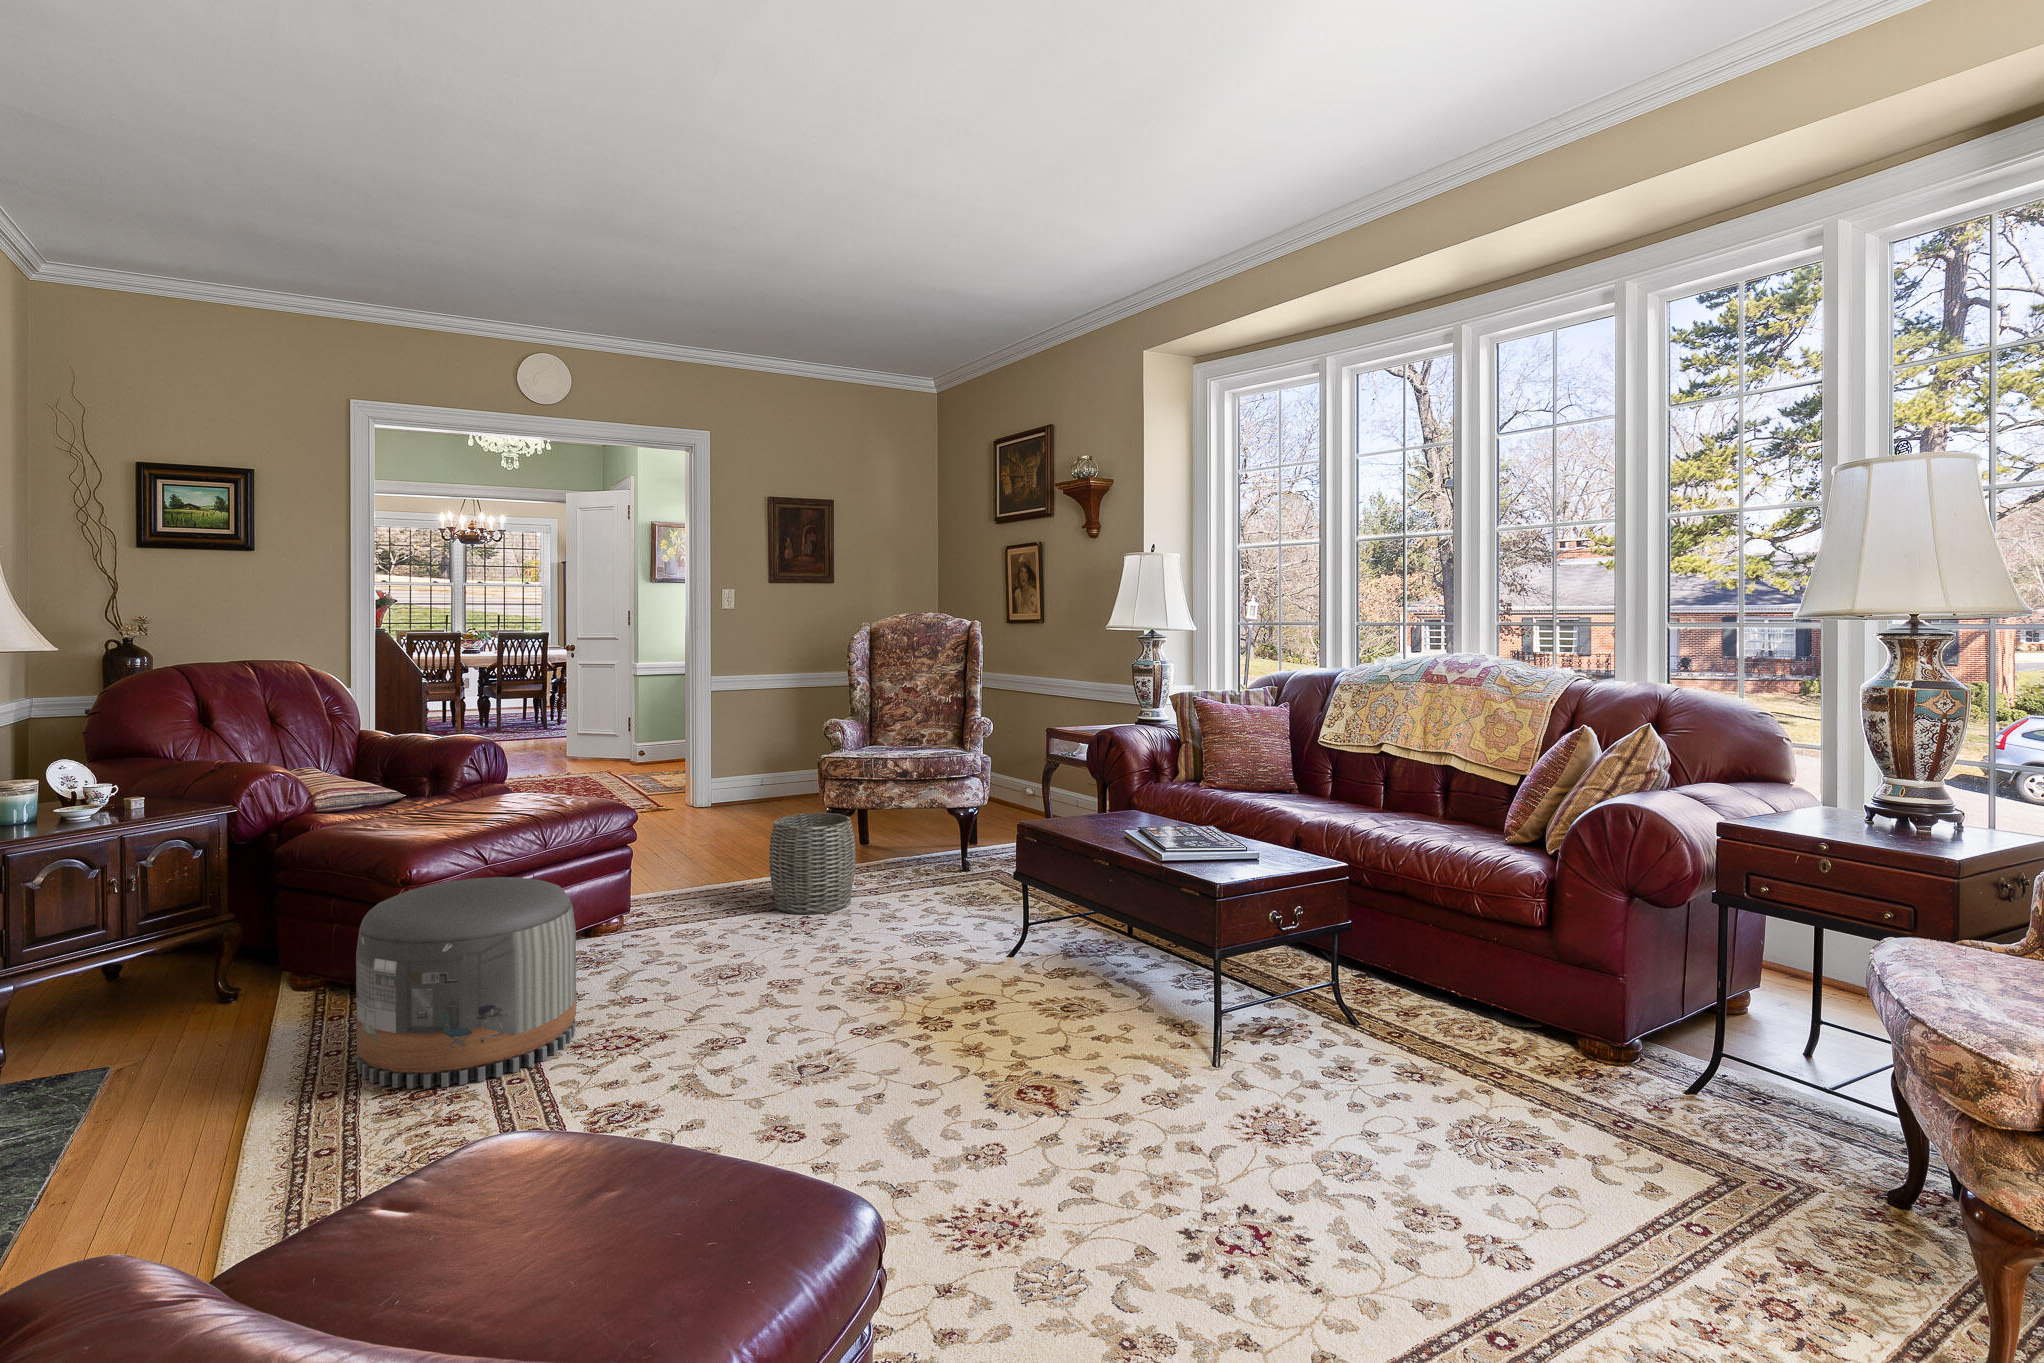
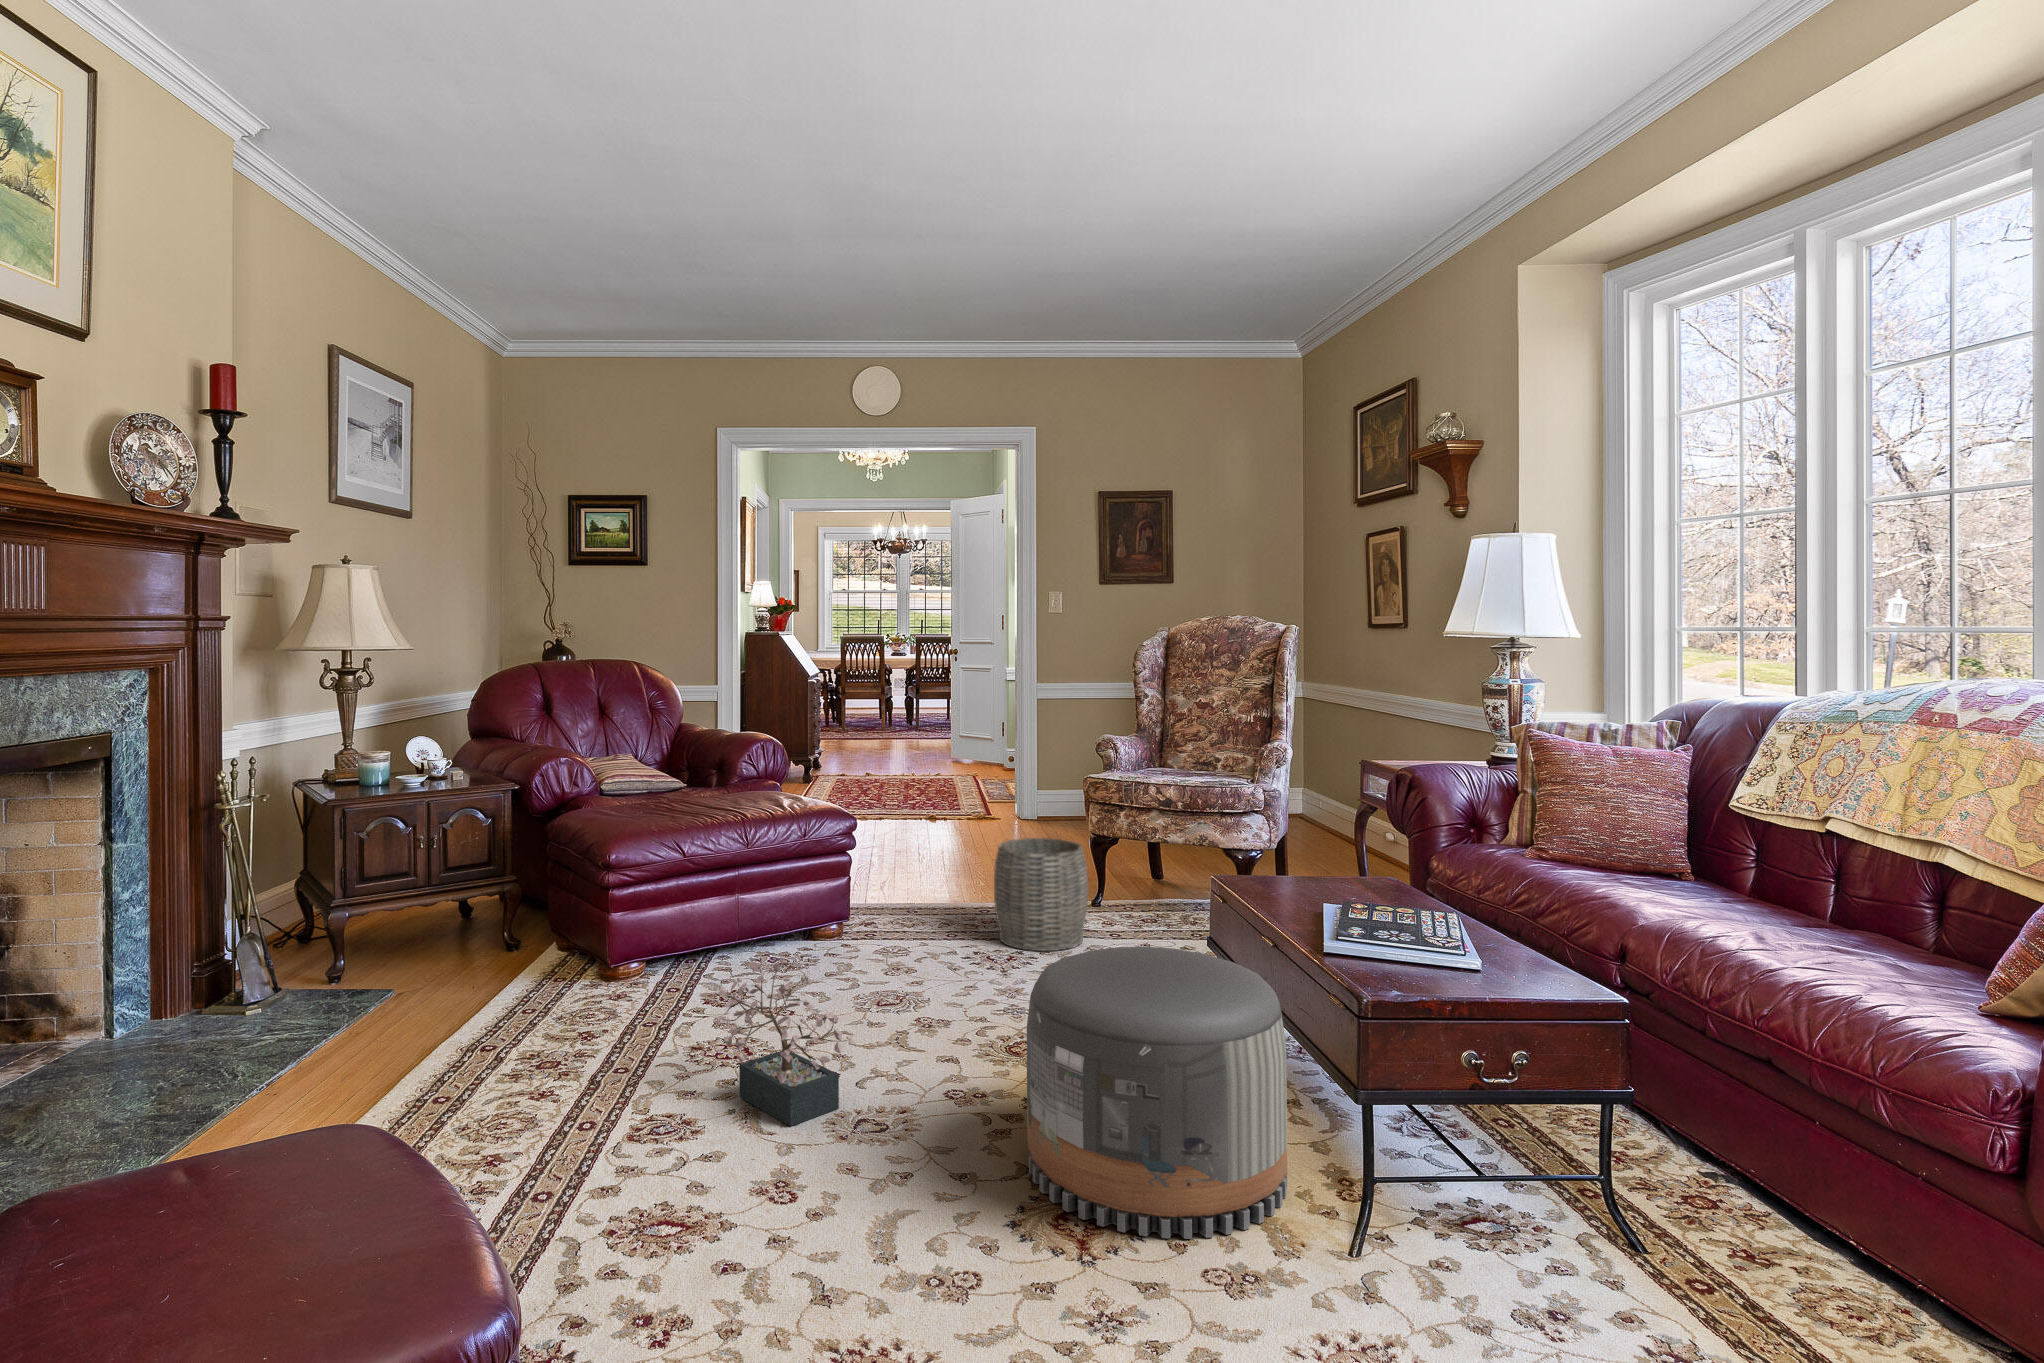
pouf: present [356,877,576,1089] -> present [1027,947,1287,1239]
decorative plant: none [635,939,786,1085] -> present [711,959,857,1126]

